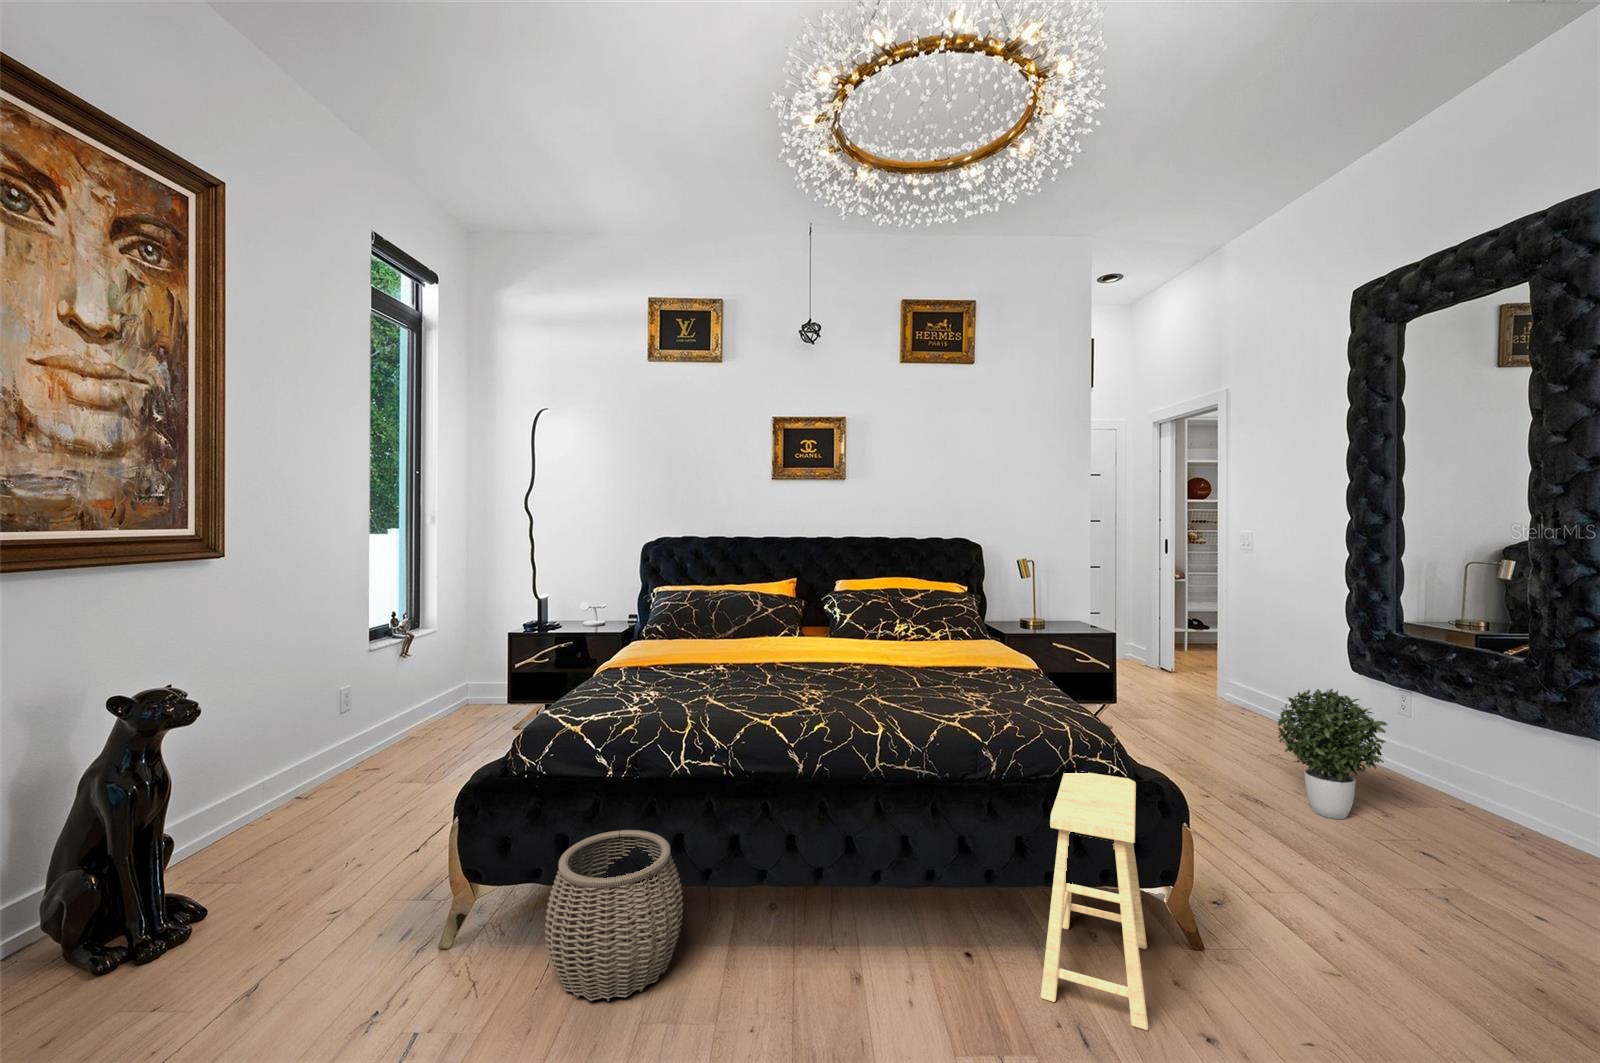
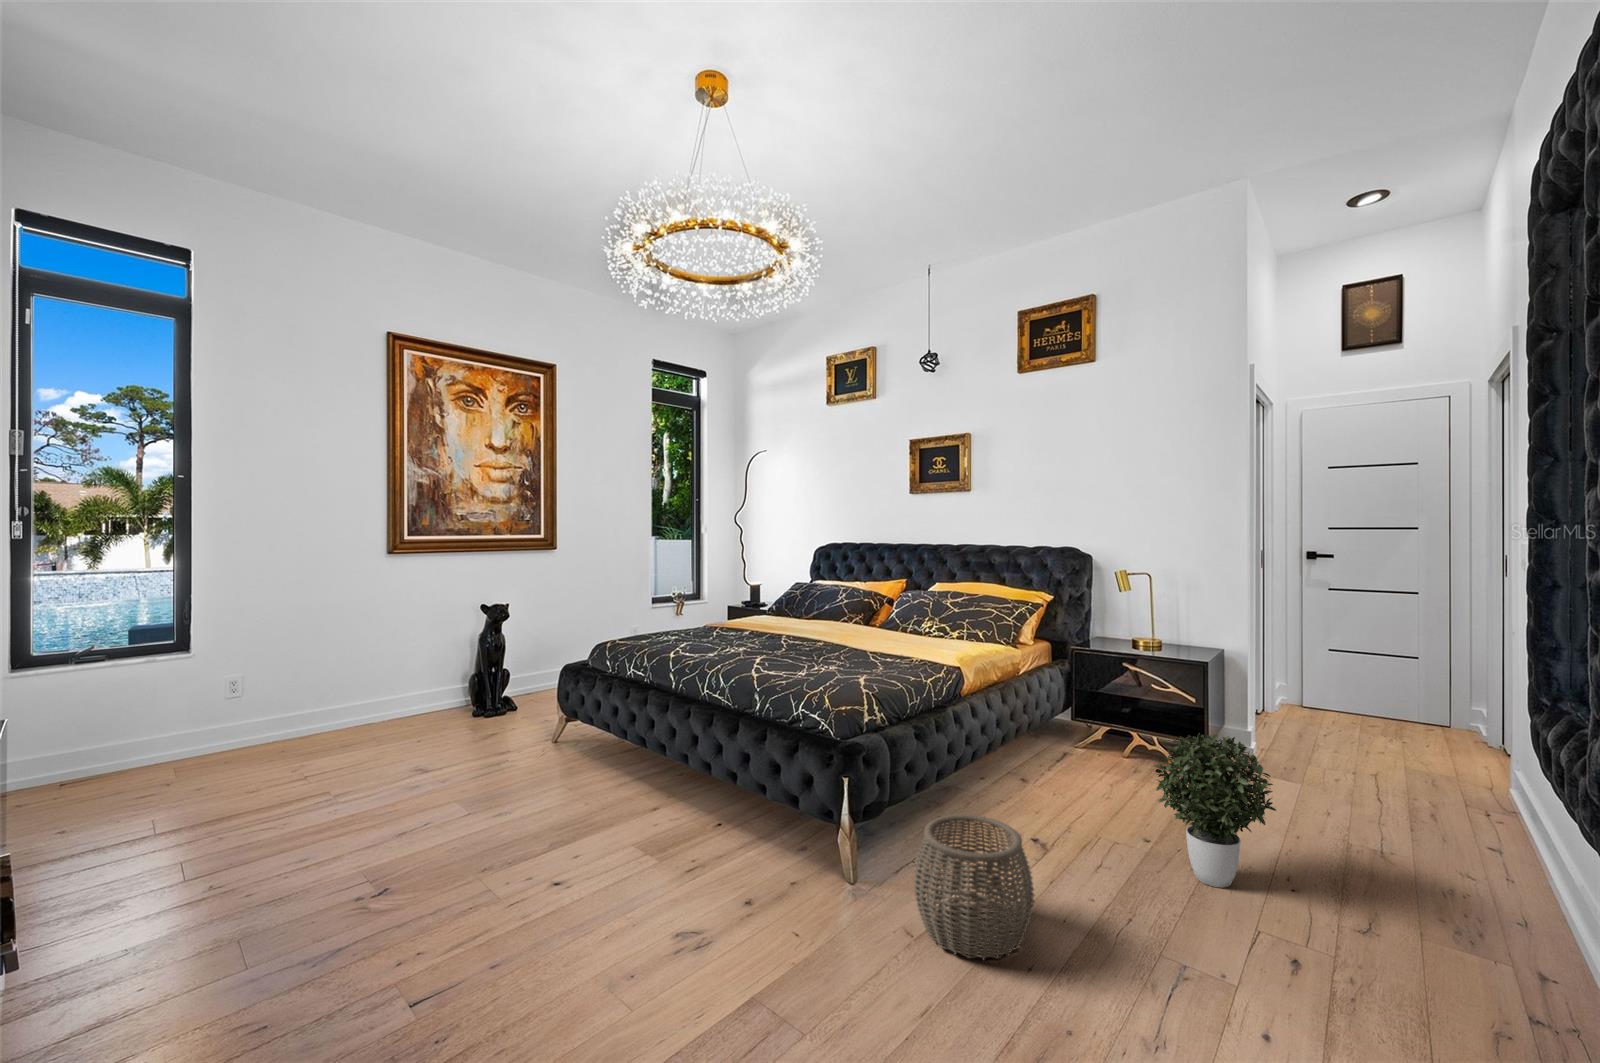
footstool: present [1041,773,1148,1030] -> none [694,717,798,867]
woven basket: present [545,830,683,1001] -> present [913,815,1034,960]

